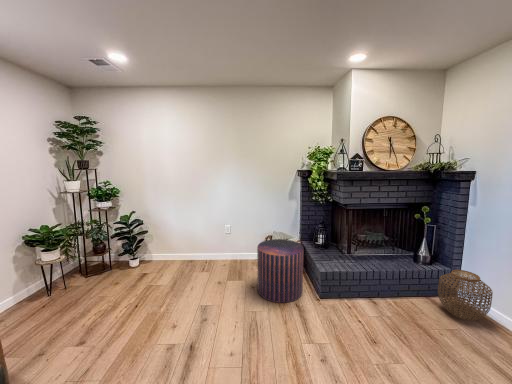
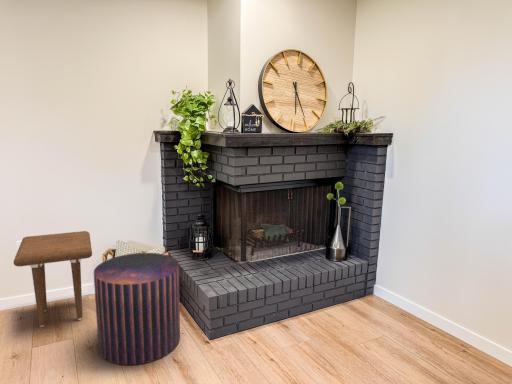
side table: none [223,224,260,272] -> present [13,231,92,327]
woven basket: present [438,270,493,321] -> none [357,261,413,323]

